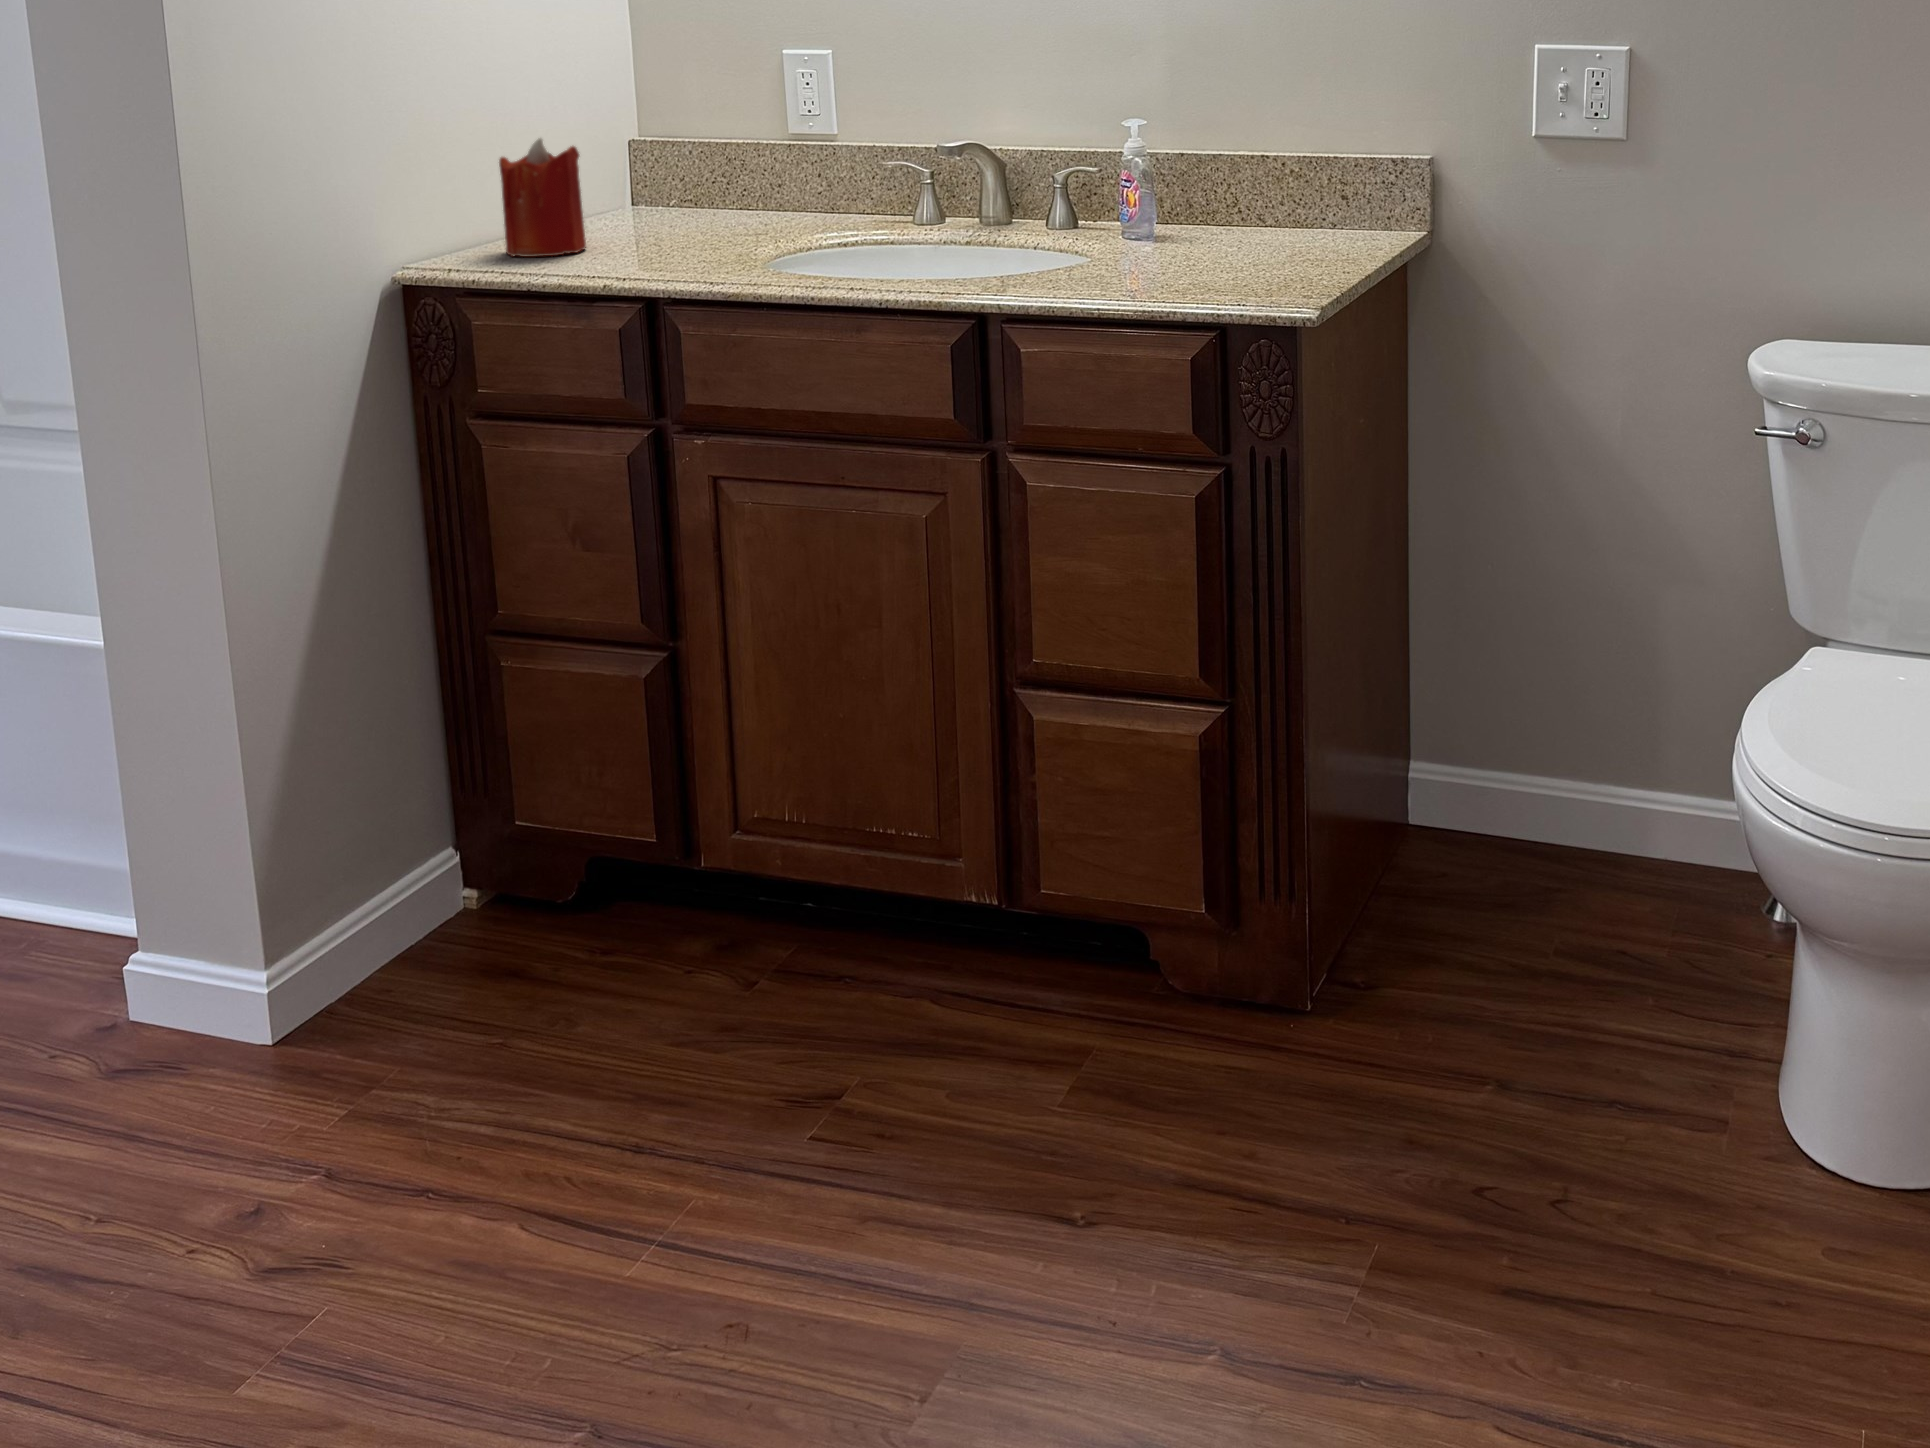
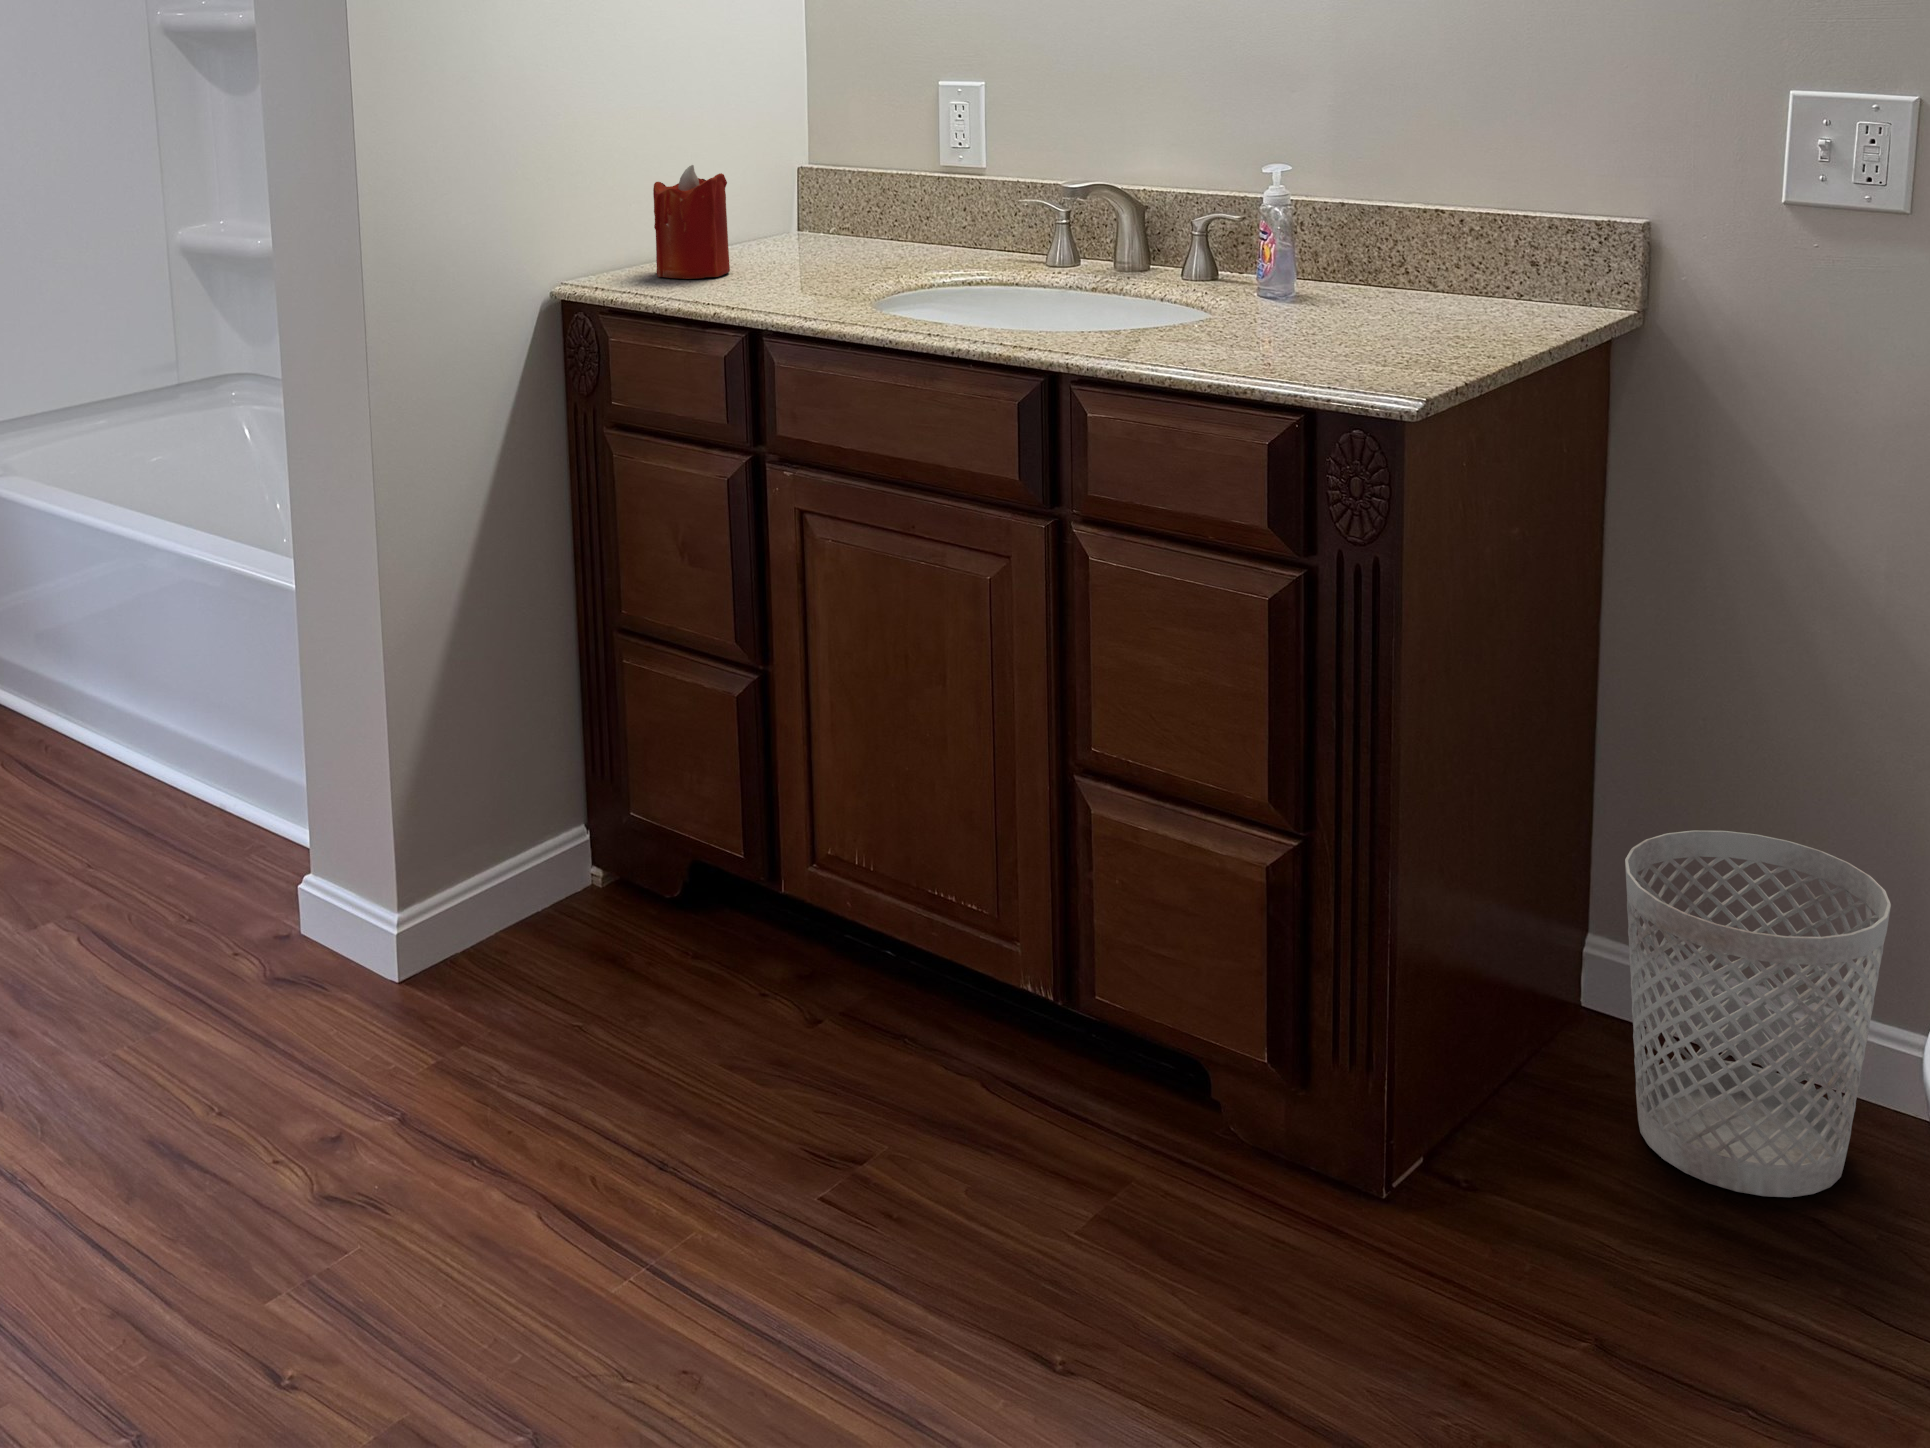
wastebasket: none [1458,653,1649,940] -> present [1625,830,1891,1197]

